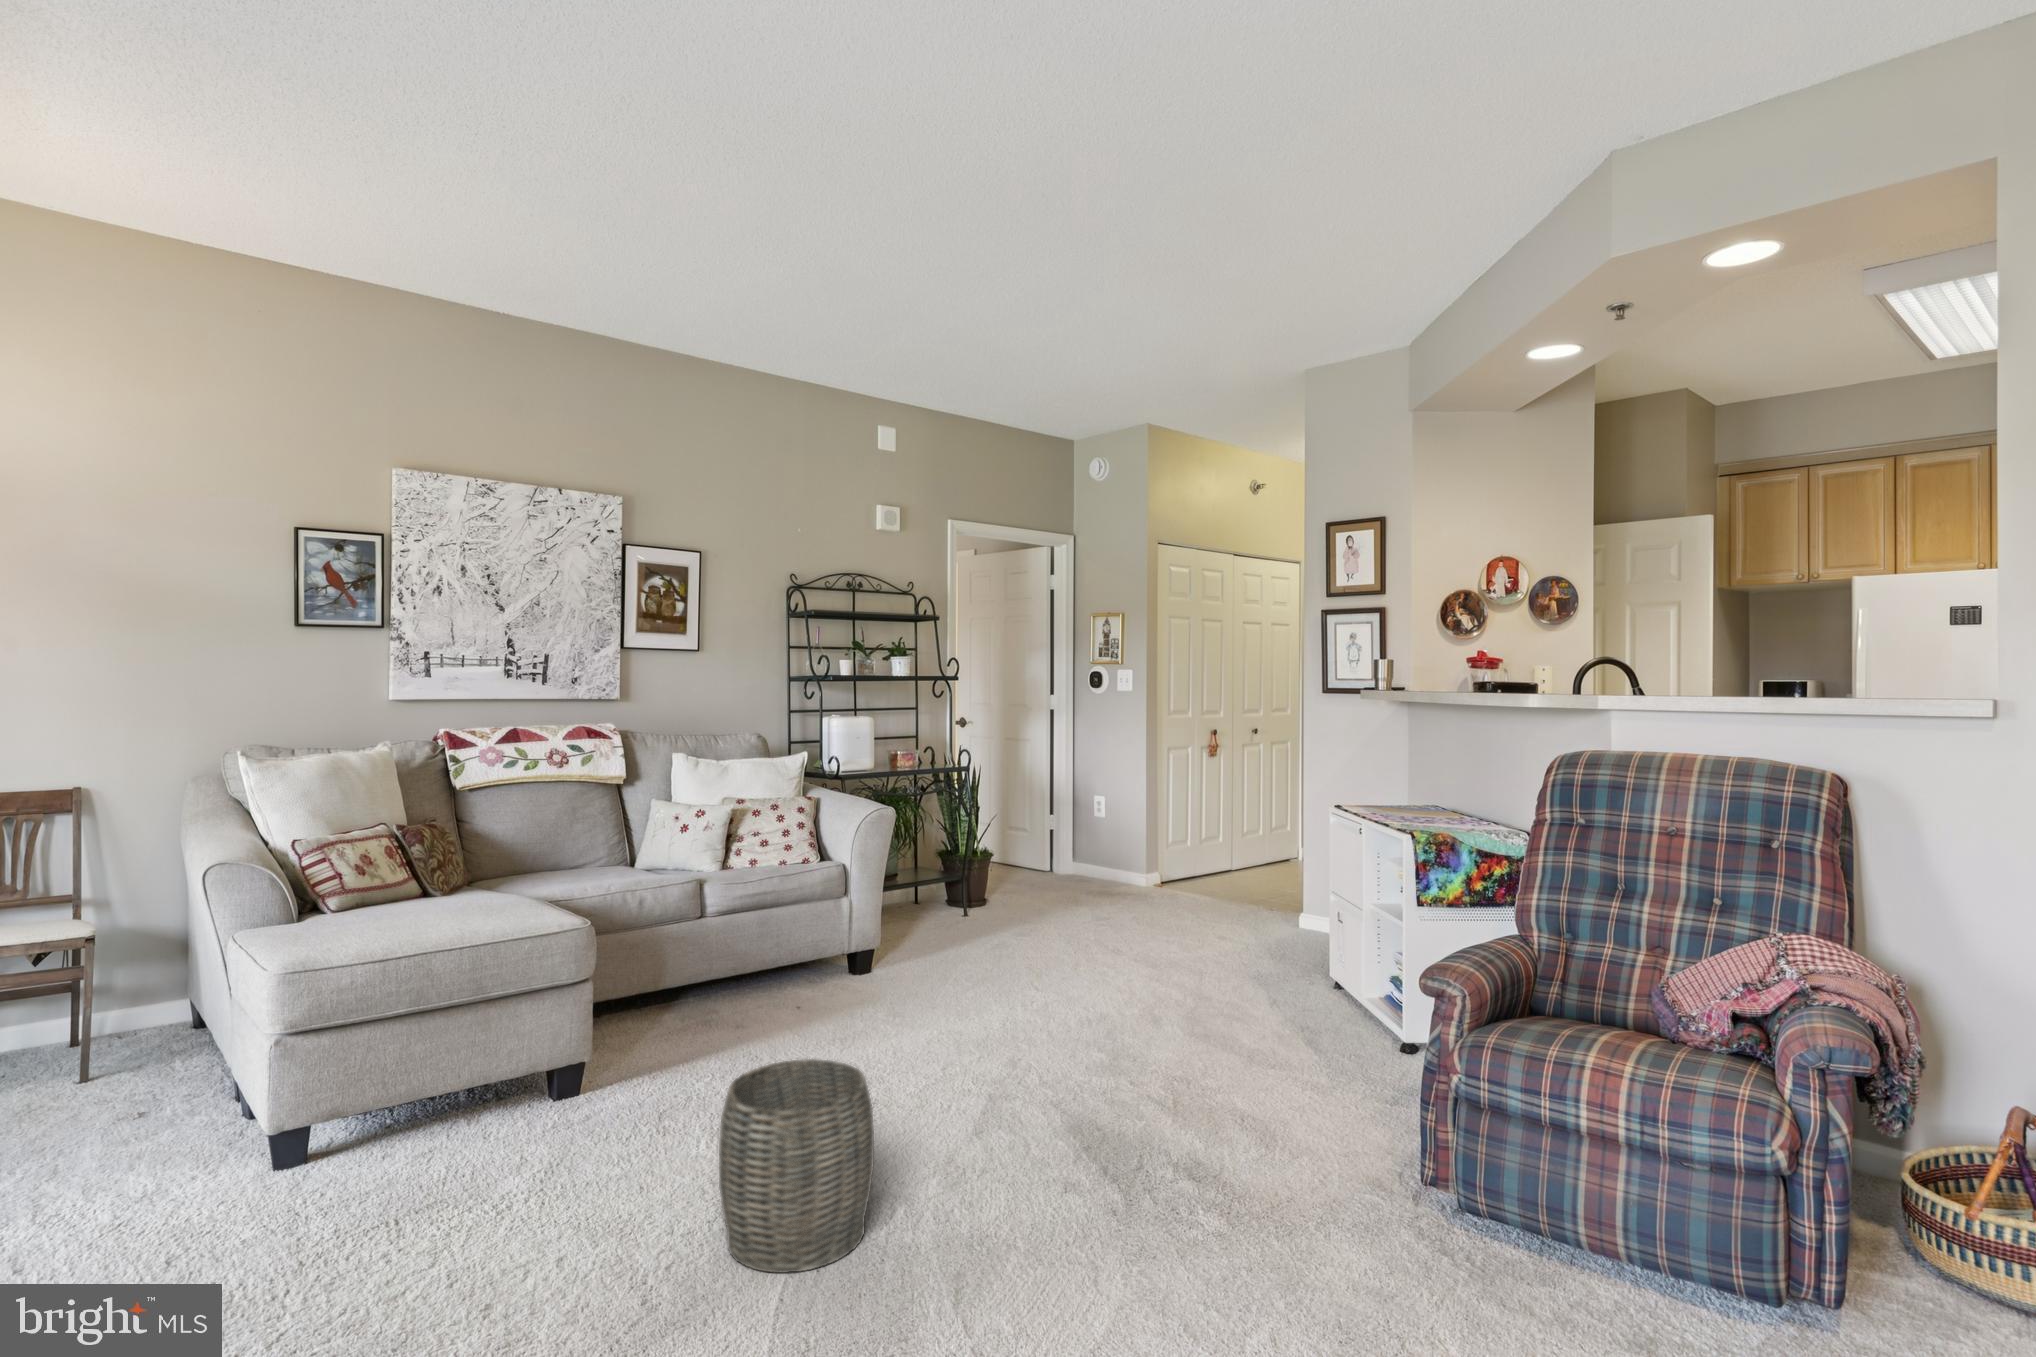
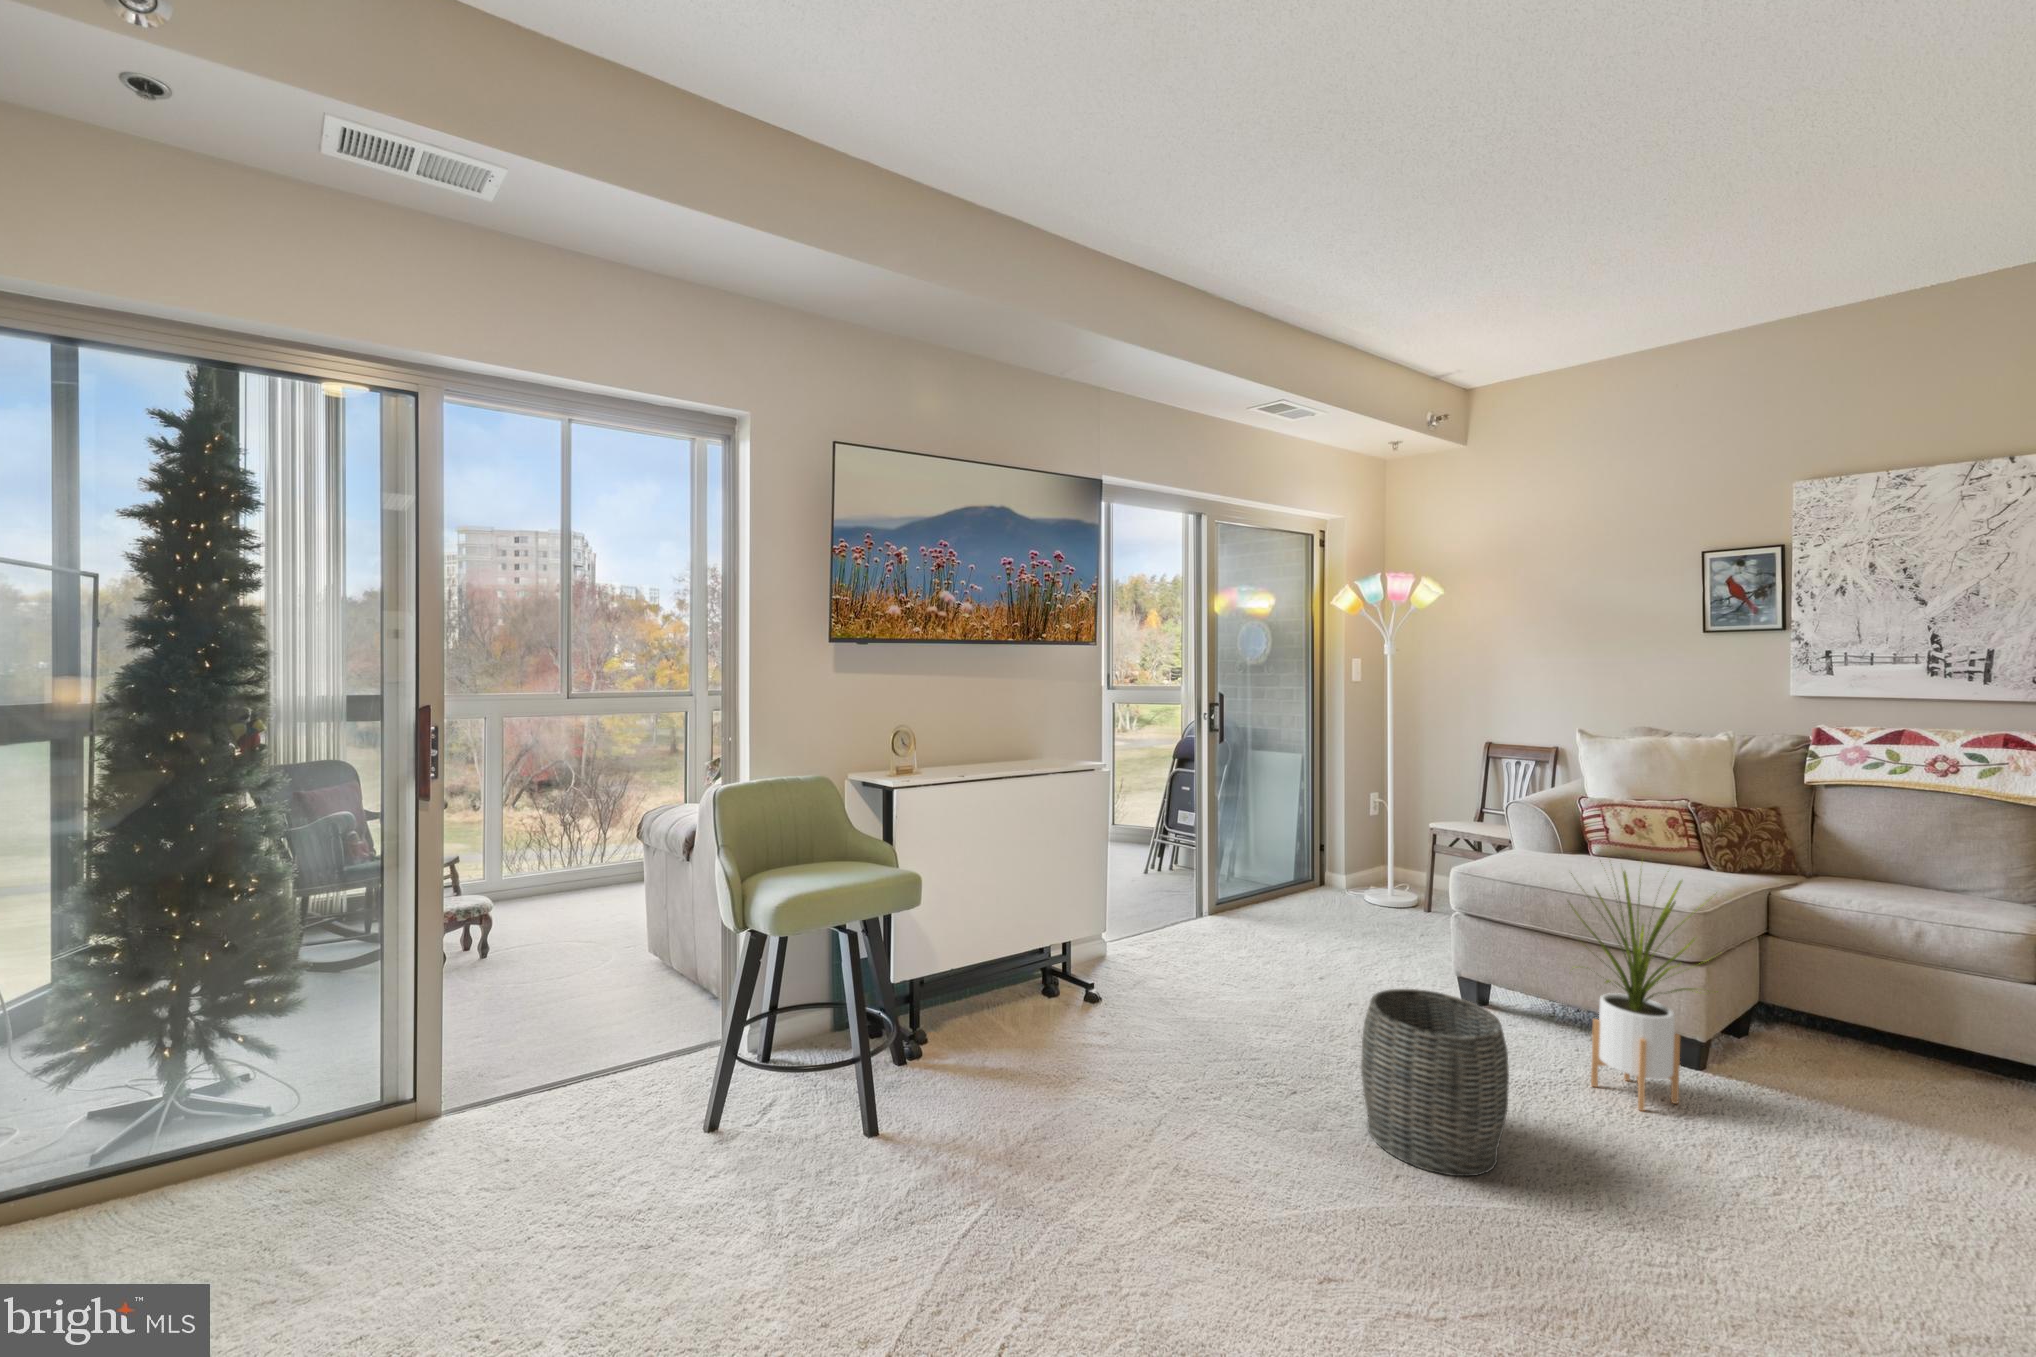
house plant: none [613,871,754,1131] -> present [1569,871,1701,1111]

